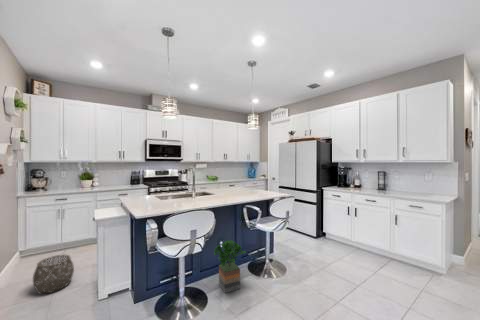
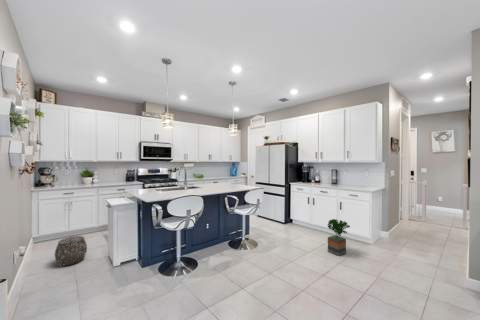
potted tree: present [214,240,246,293] -> present [328,219,350,256]

